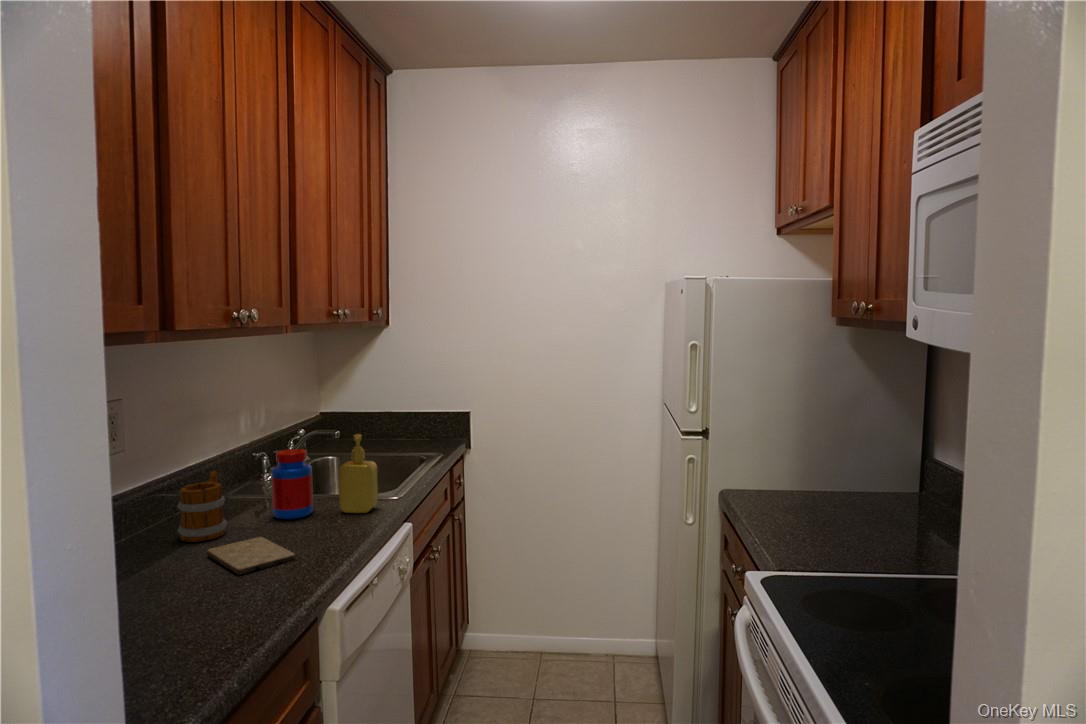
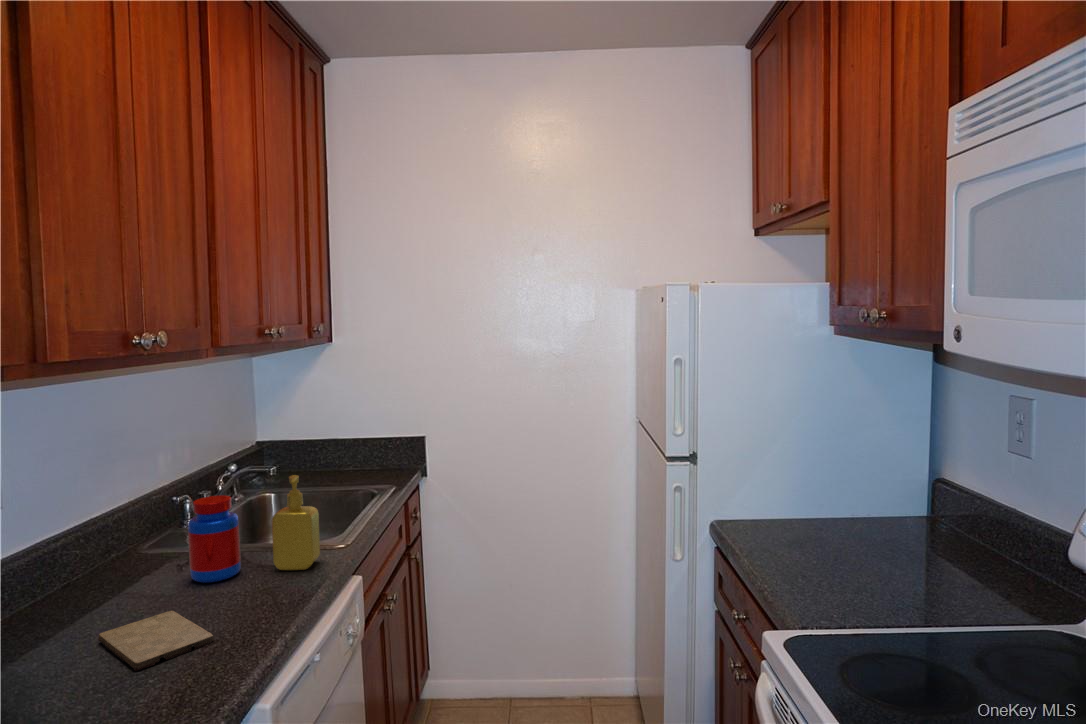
mug: present [178,471,227,542] -> none [63,528,131,621]

